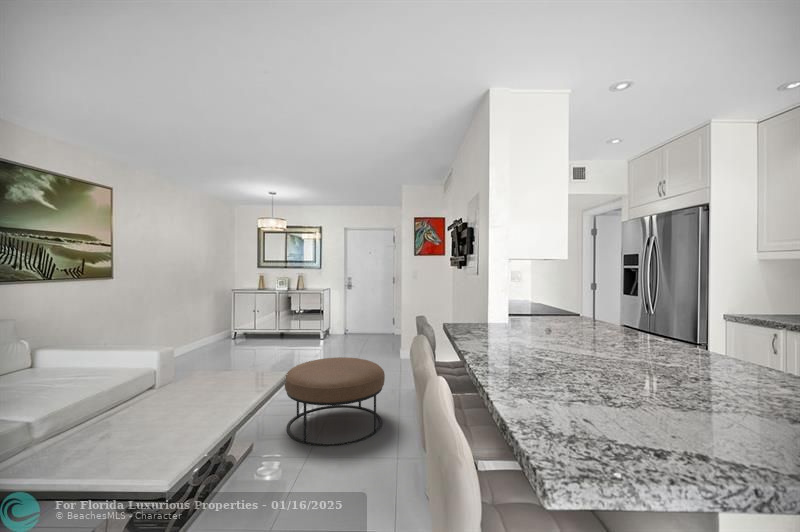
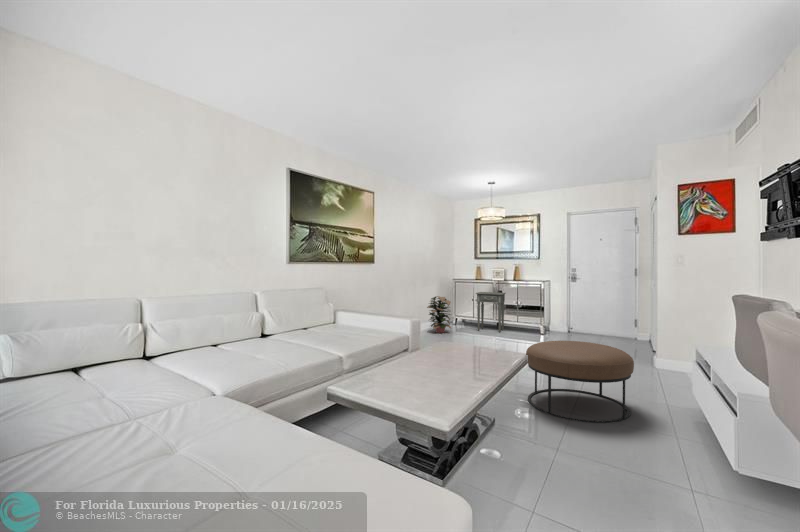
side table: none [255,302,288,343] -> present [476,292,506,333]
decorative plant: none [196,310,228,351] -> present [427,296,451,333]

